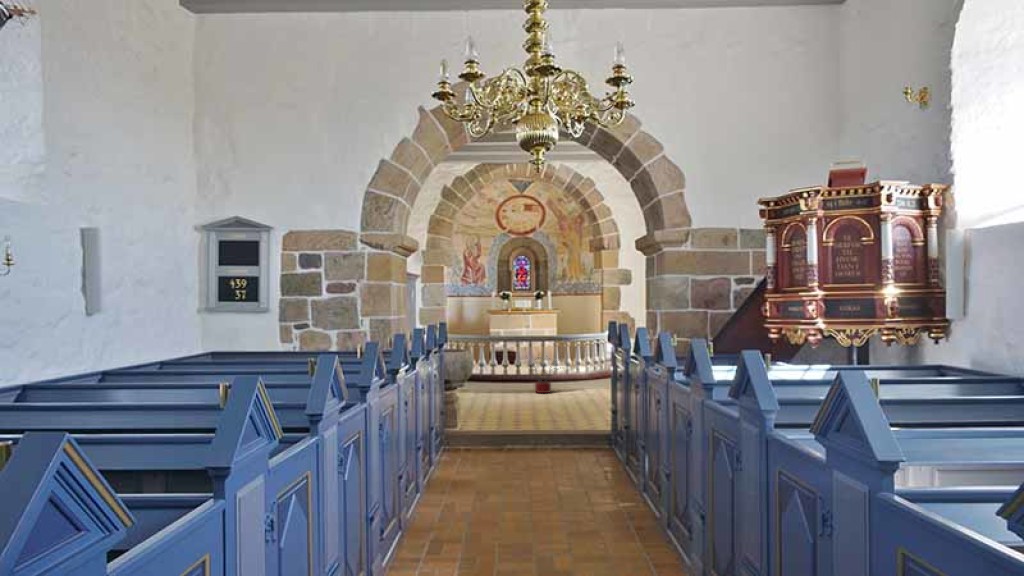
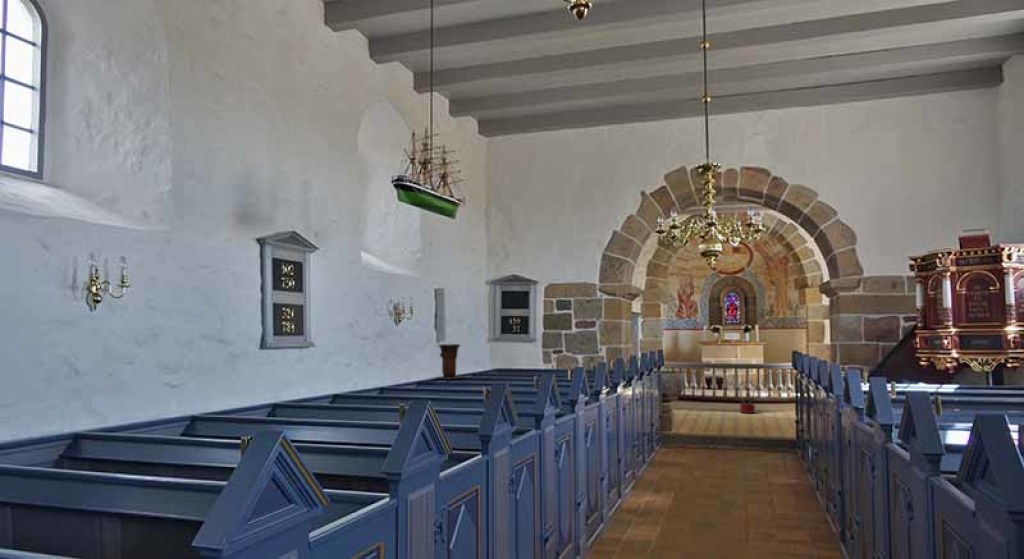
vase: none [30,322,120,387] -> present [438,344,462,379]

